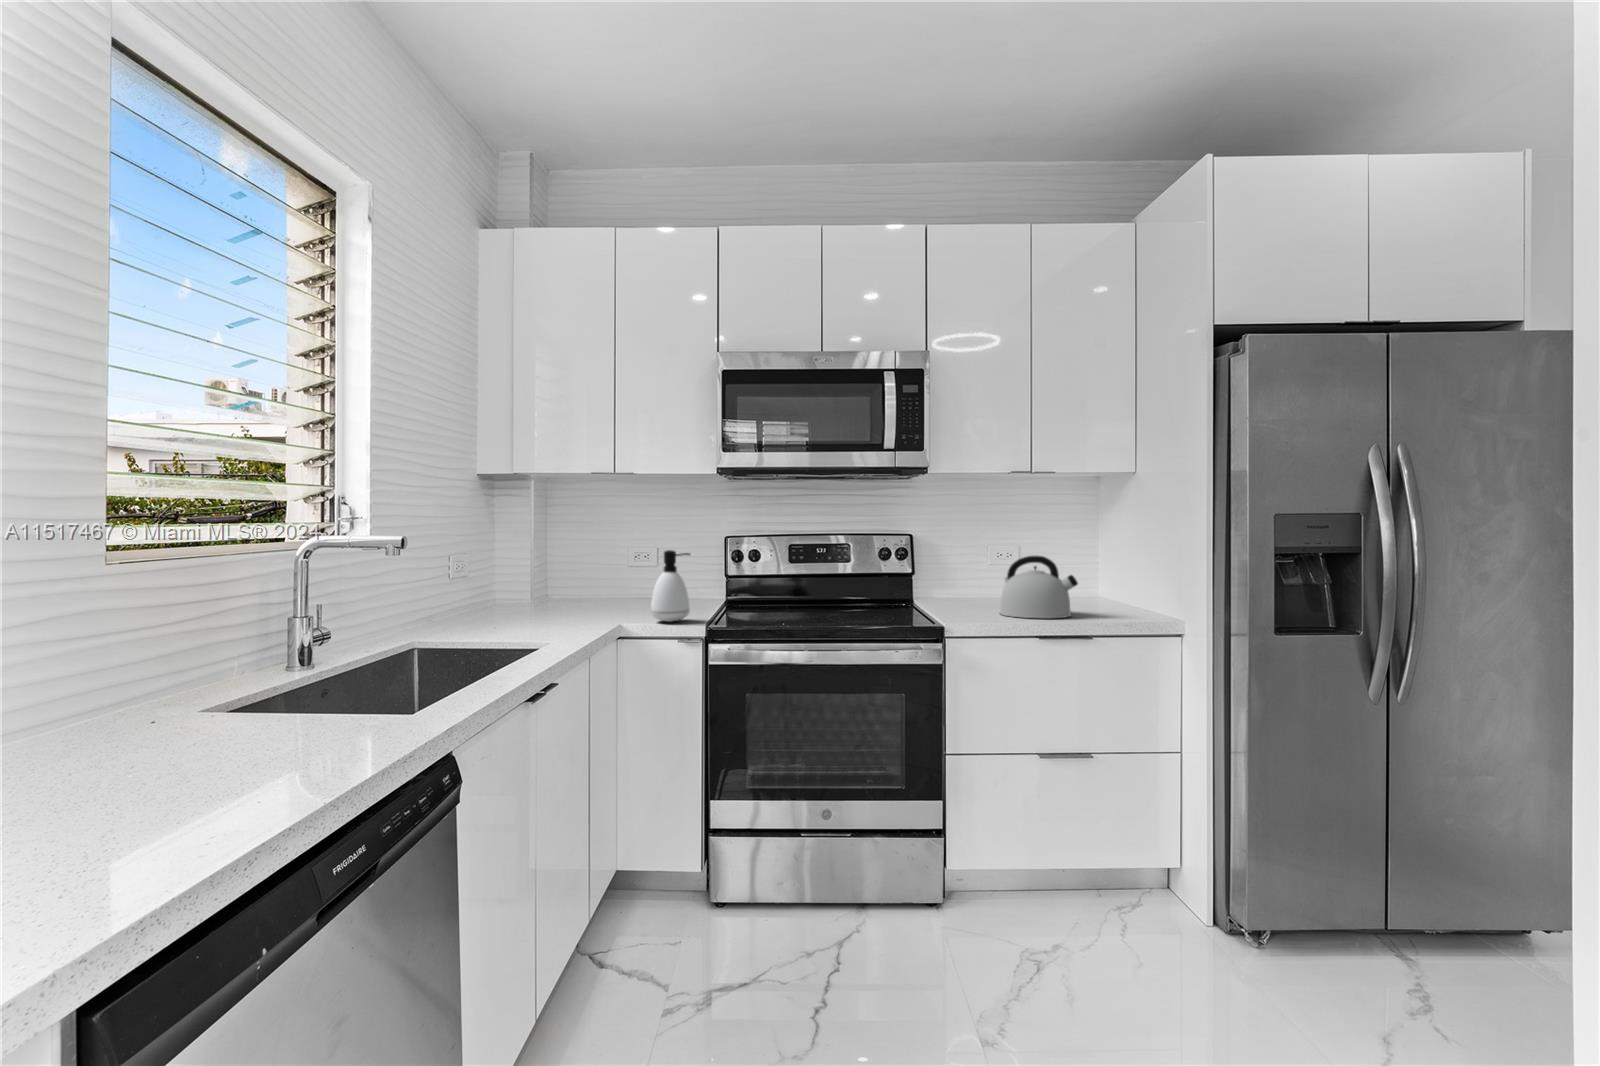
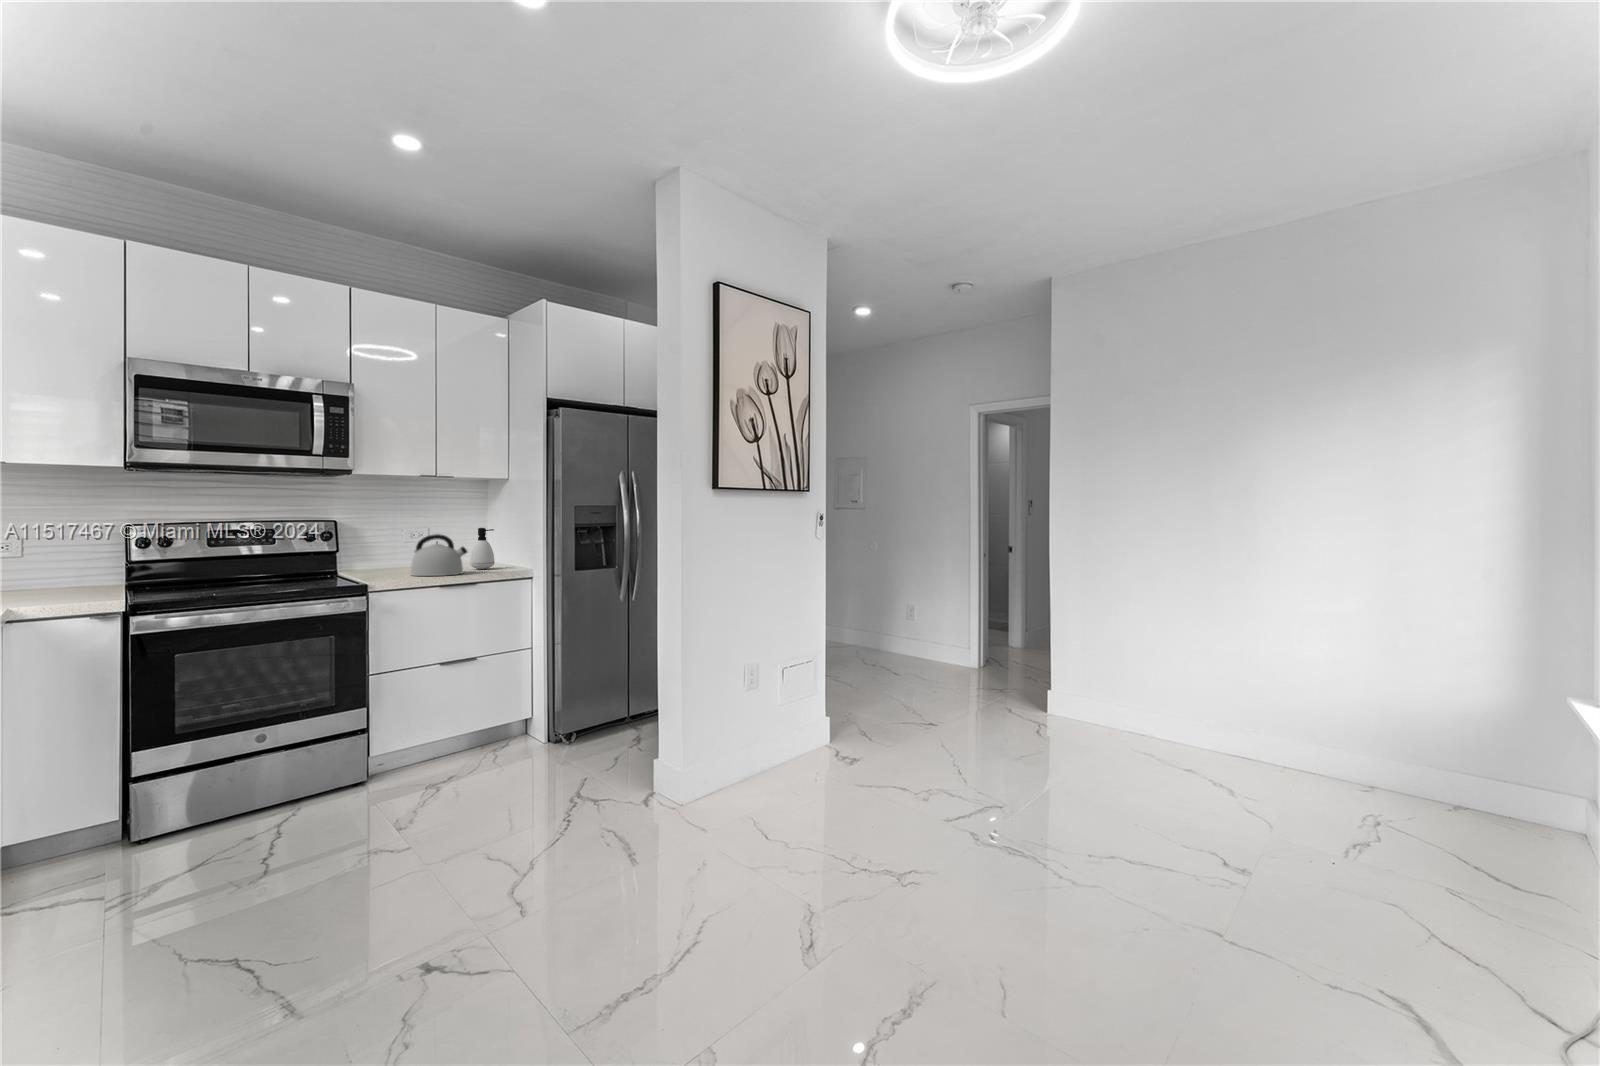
soap dispenser: present [651,550,690,622] -> present [470,528,495,569]

